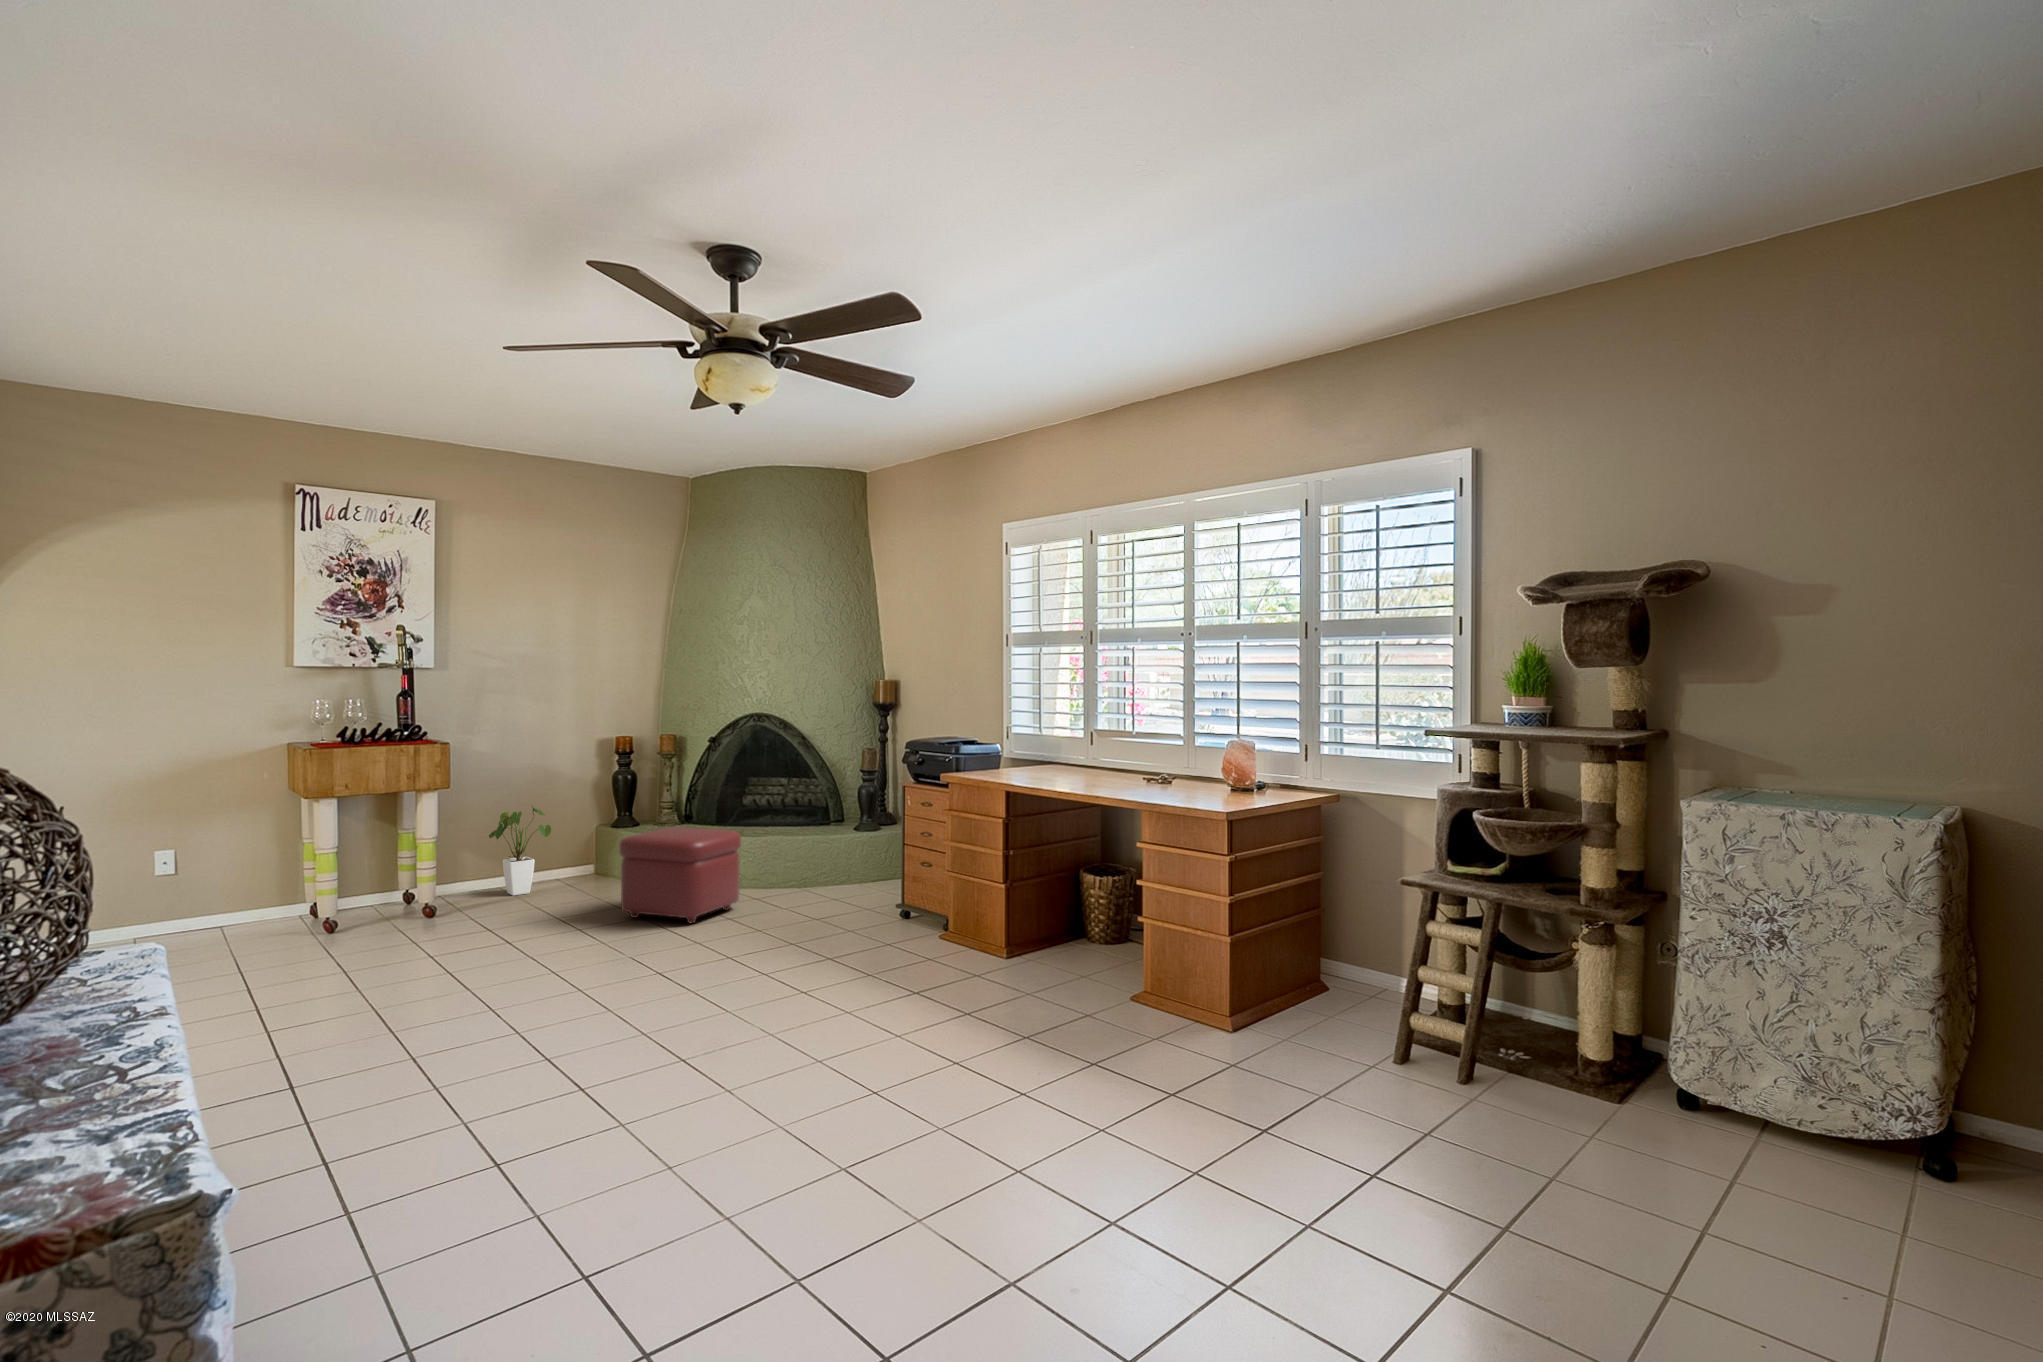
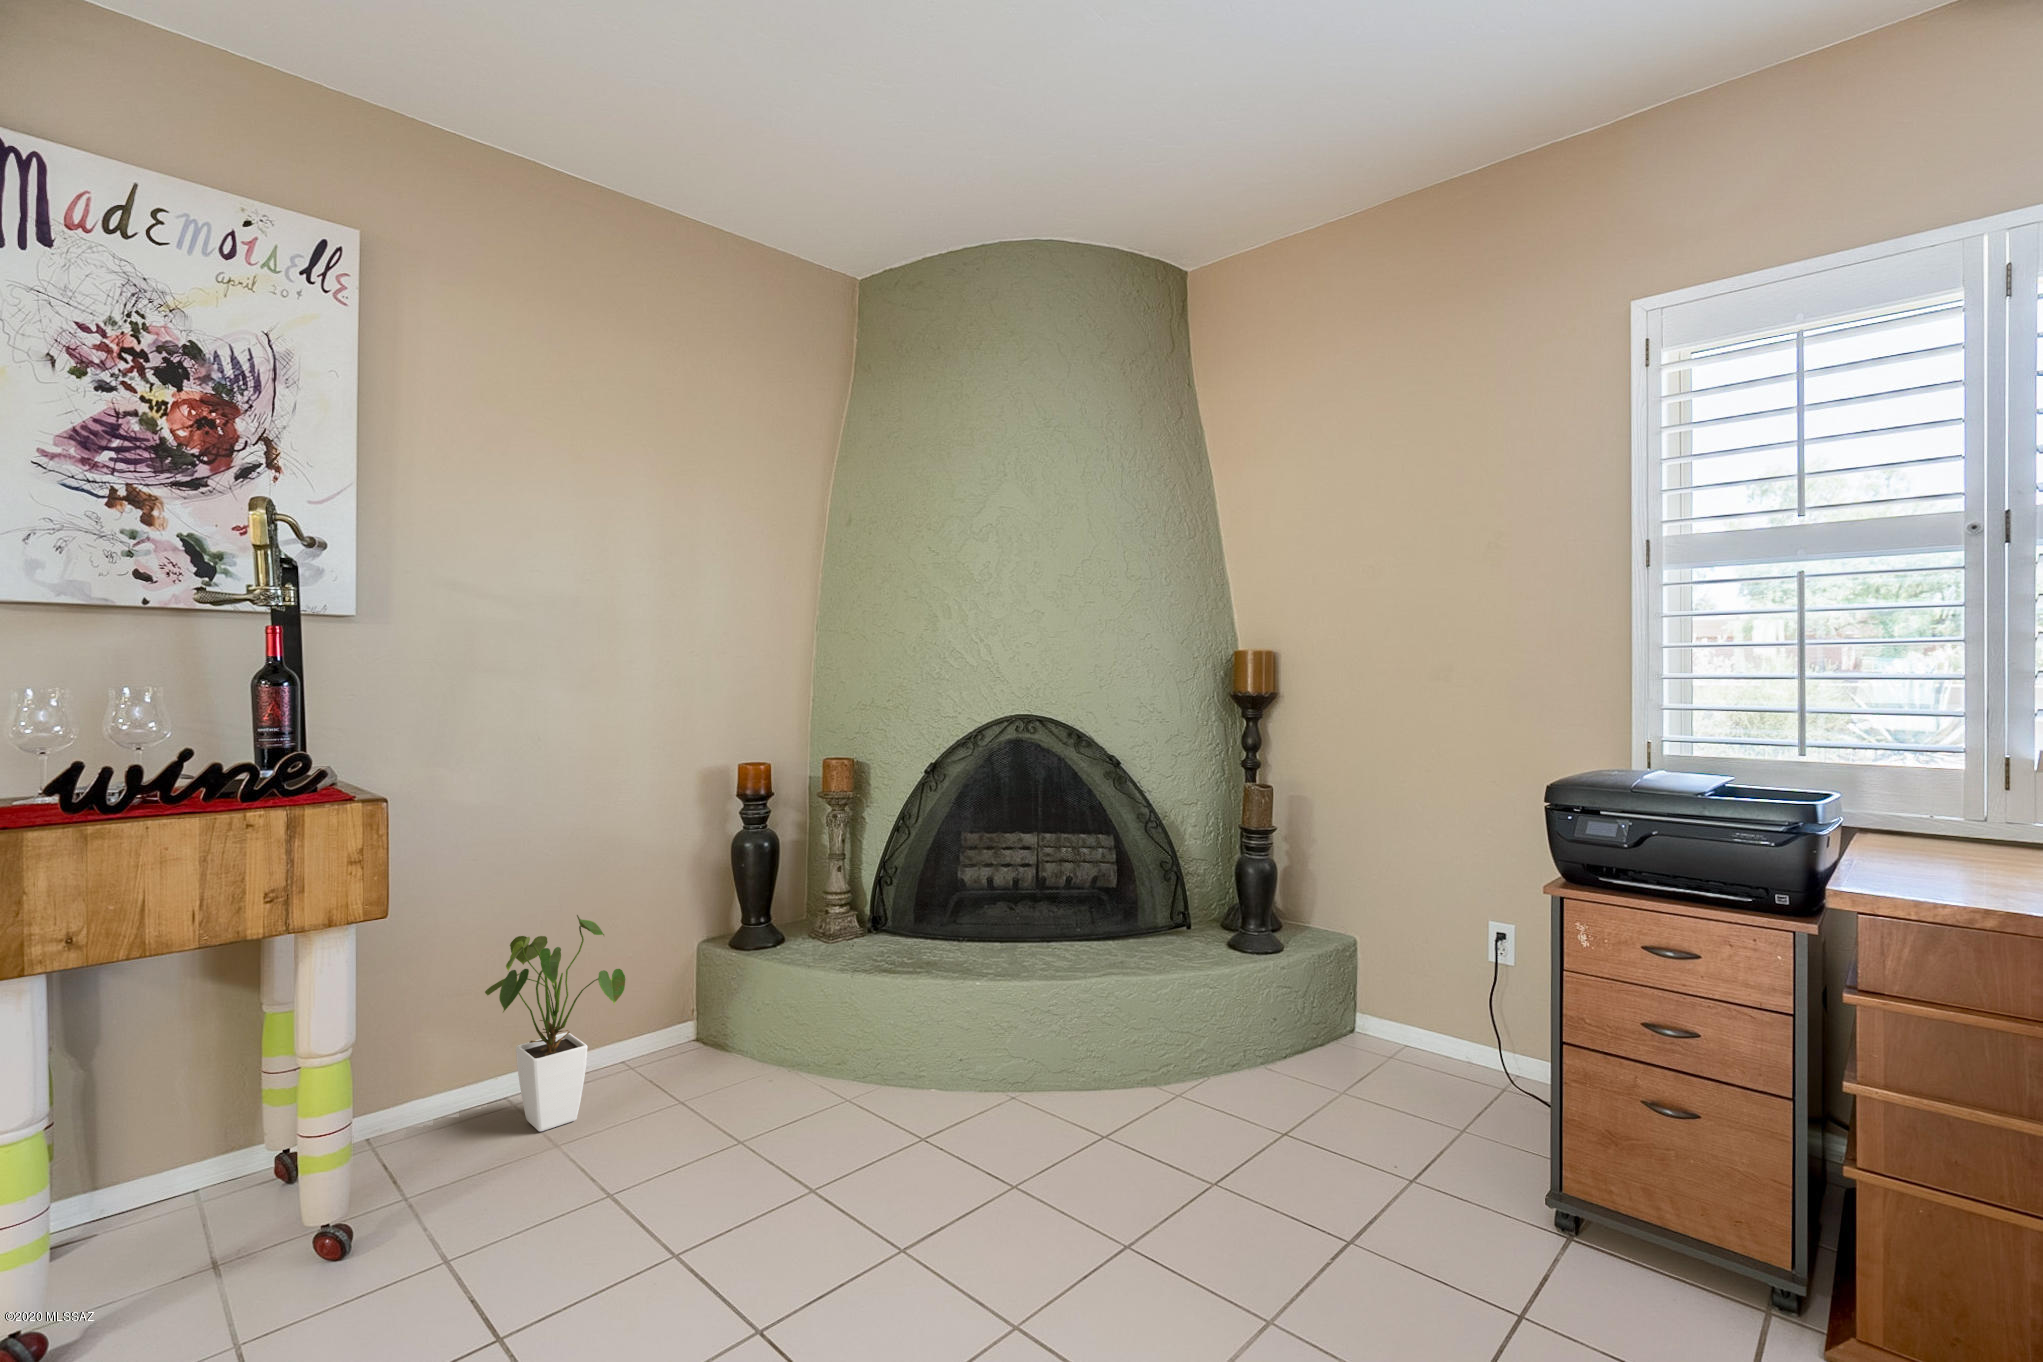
ottoman: present [619,827,741,923] -> none [825,990,1101,1290]

